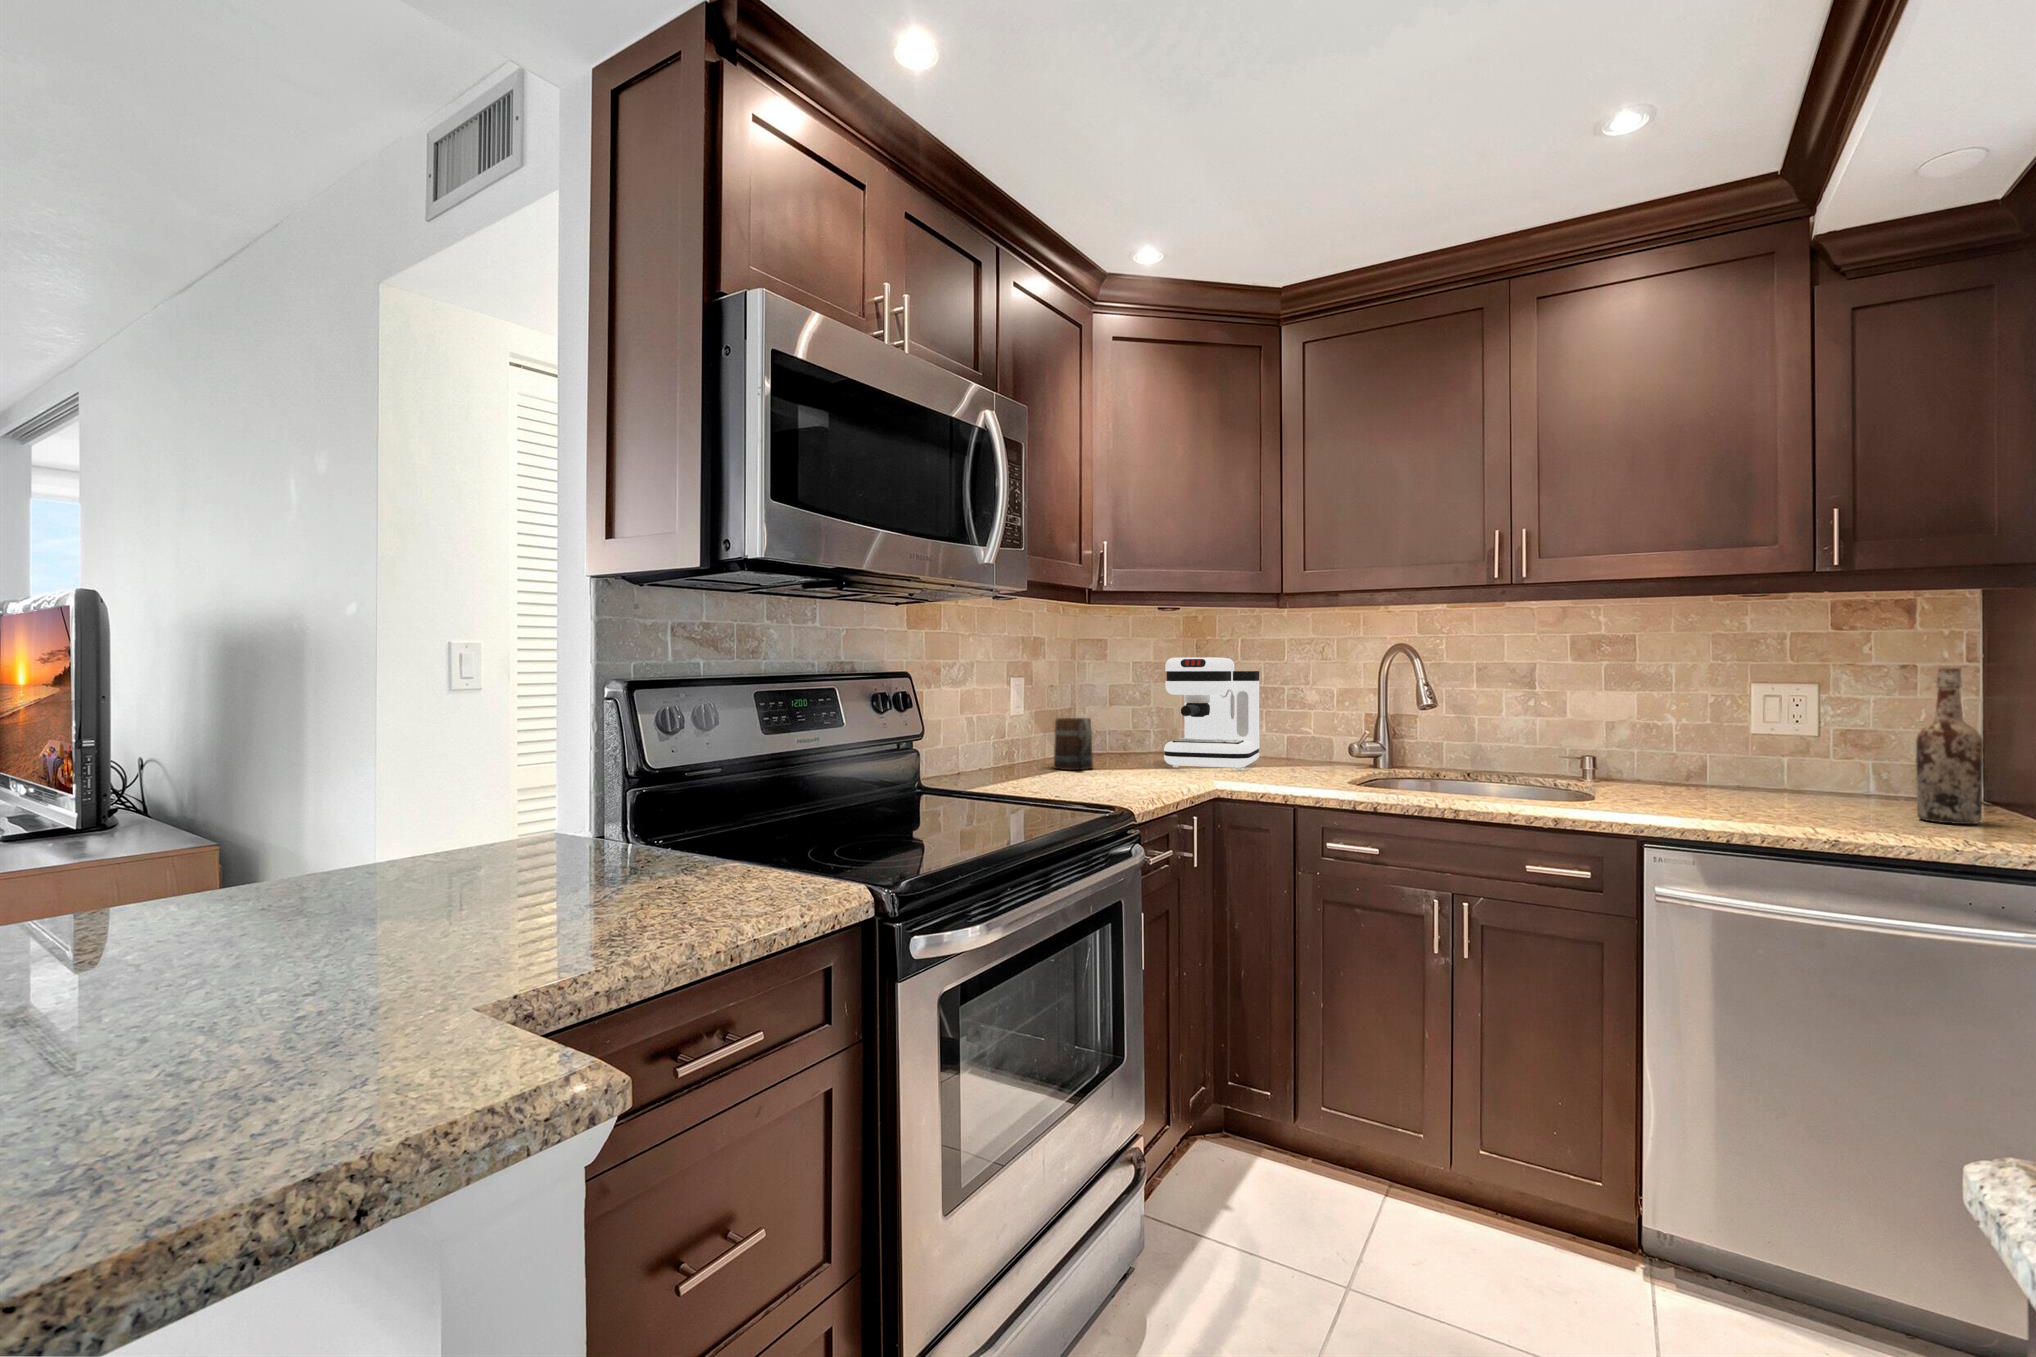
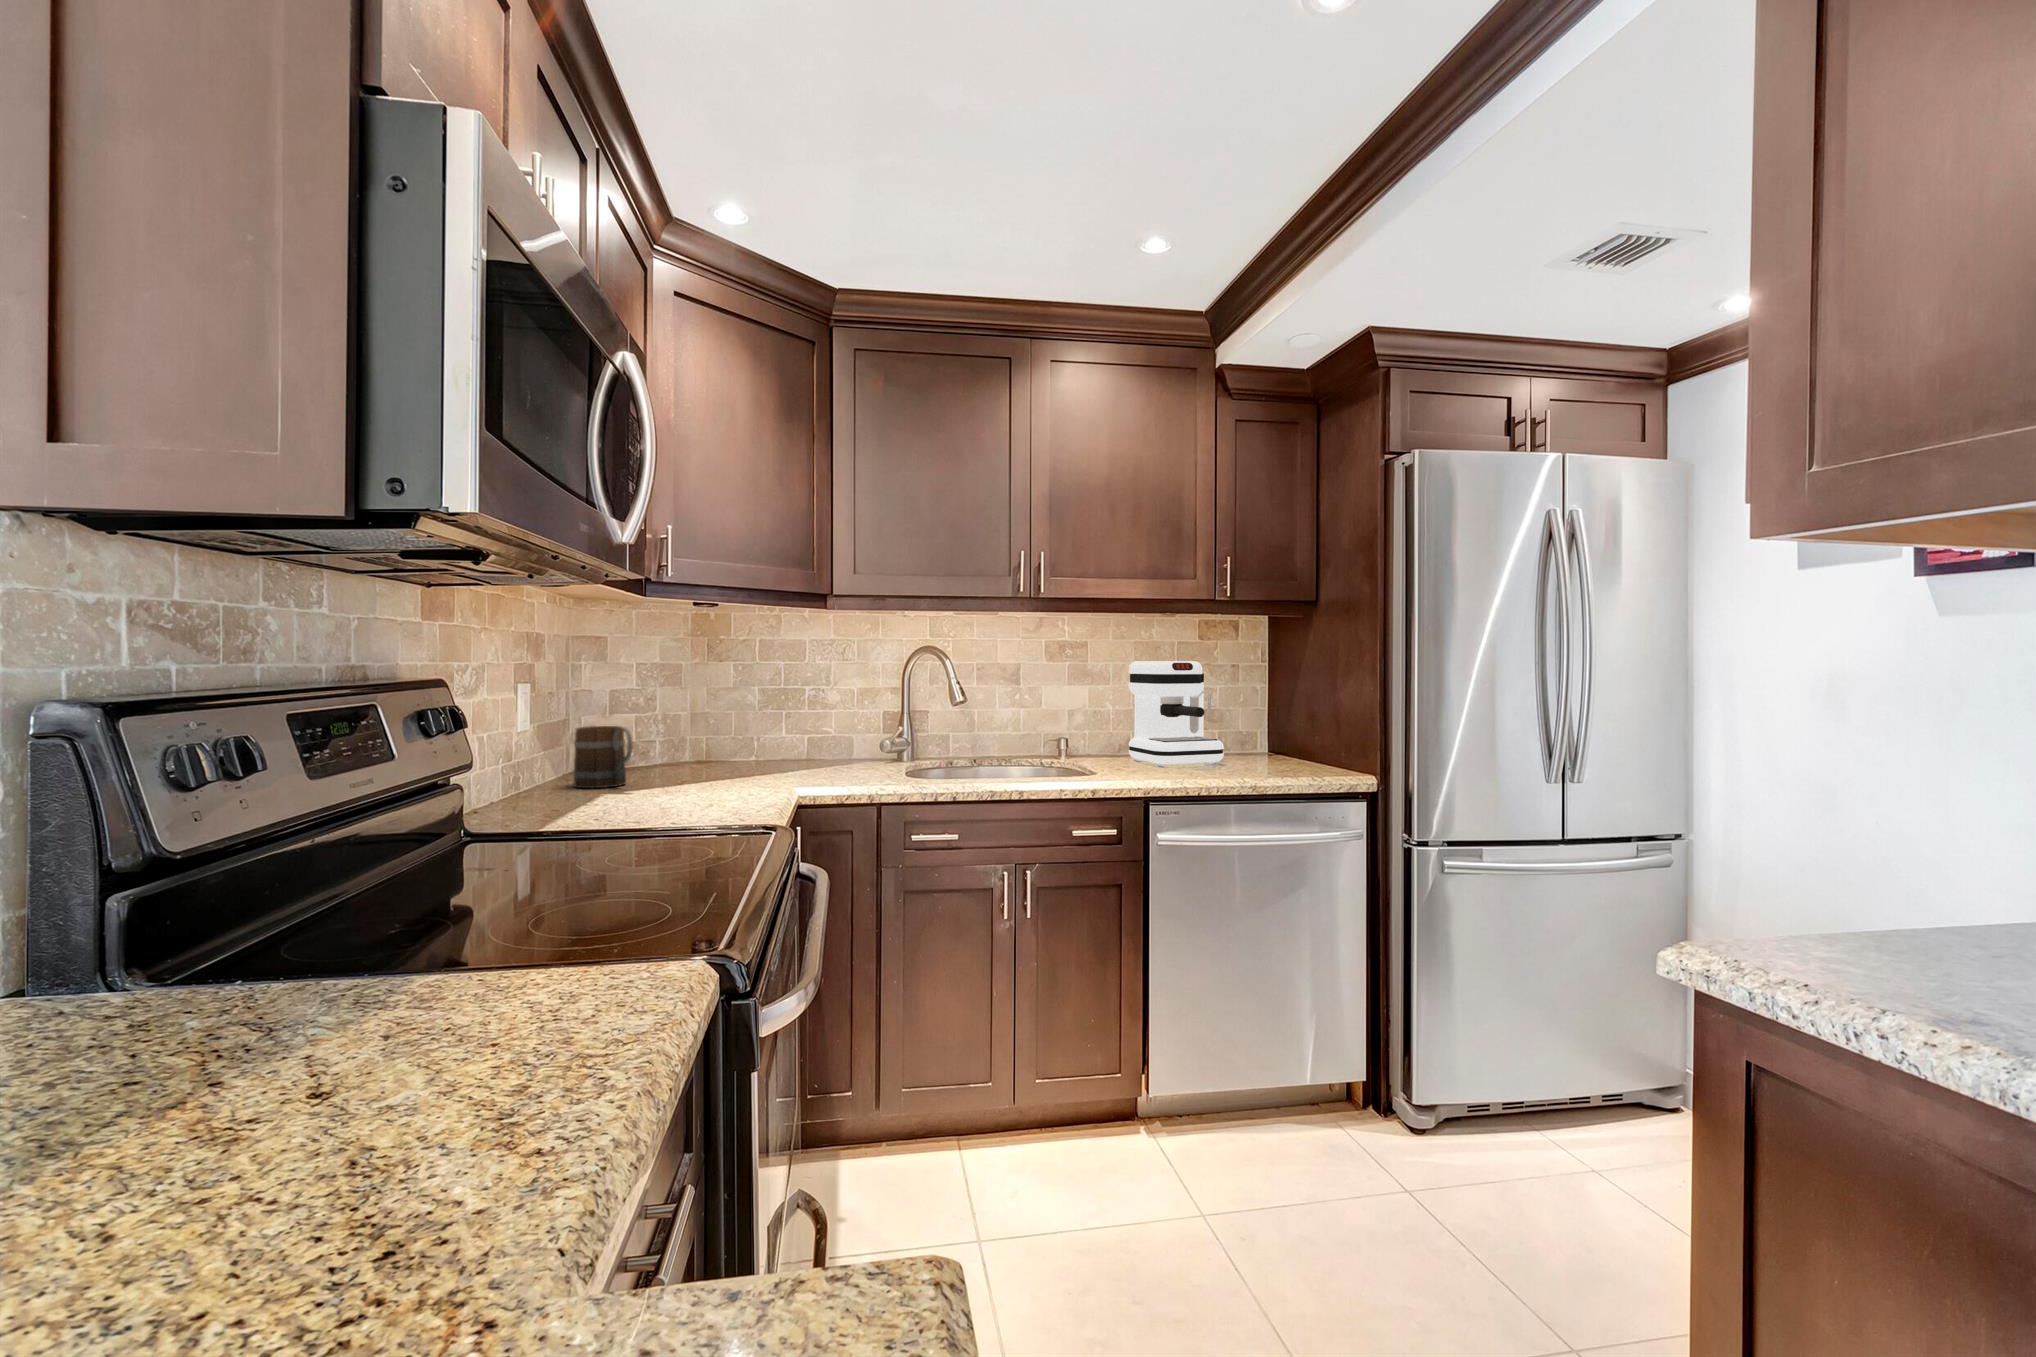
coffee maker: present [1164,657,1260,770] -> present [1129,661,1224,766]
wine bottle: present [1916,668,1983,824] -> none [1265,670,1297,770]

